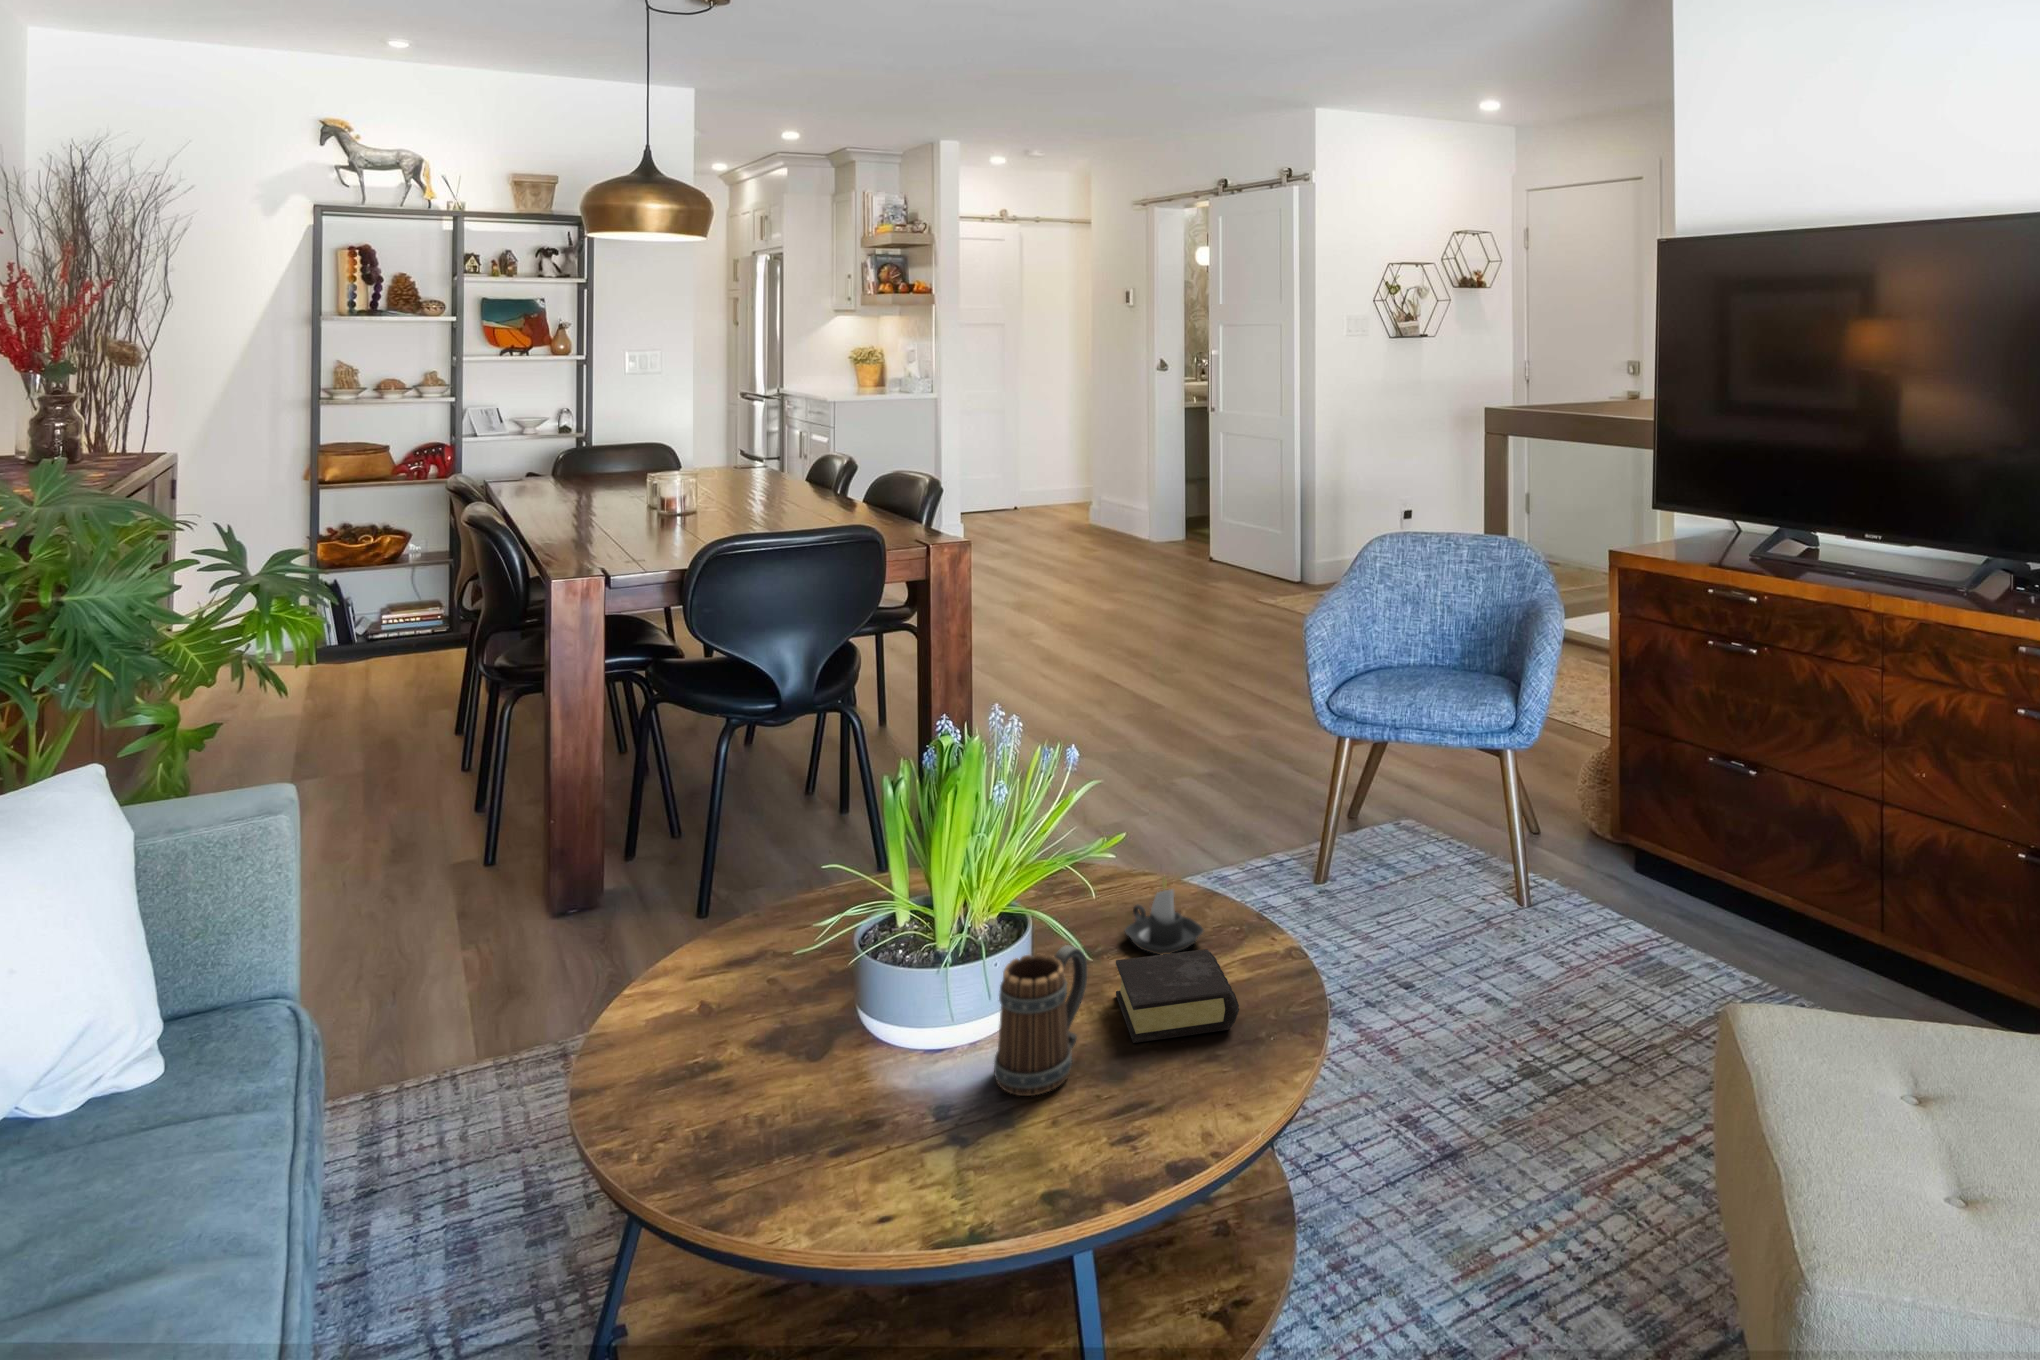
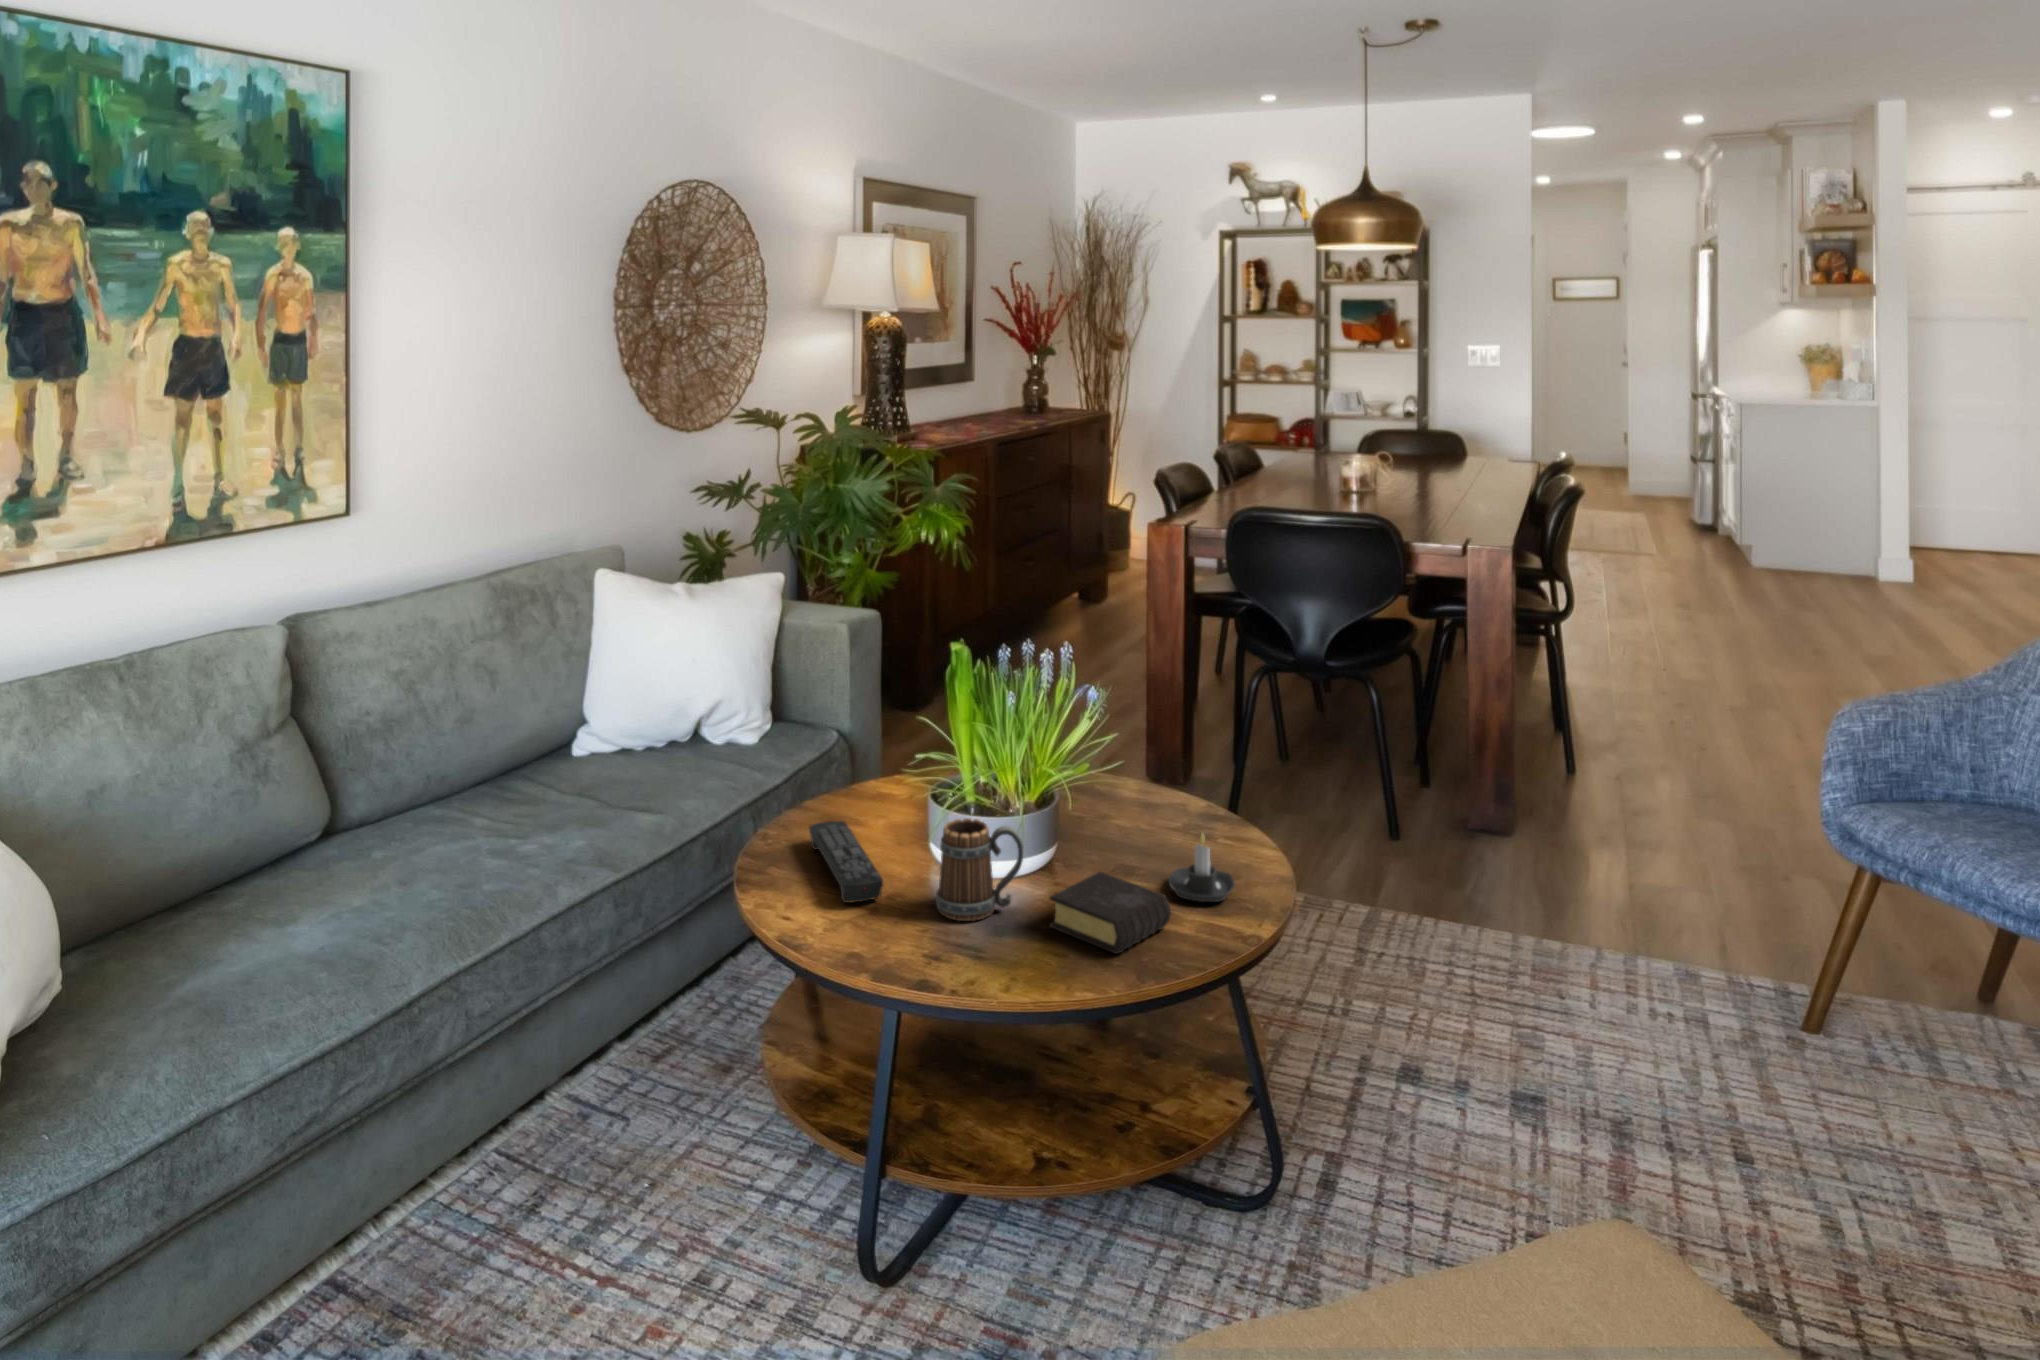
remote control: none [708,1064,946,1153] -> present [809,821,883,903]

